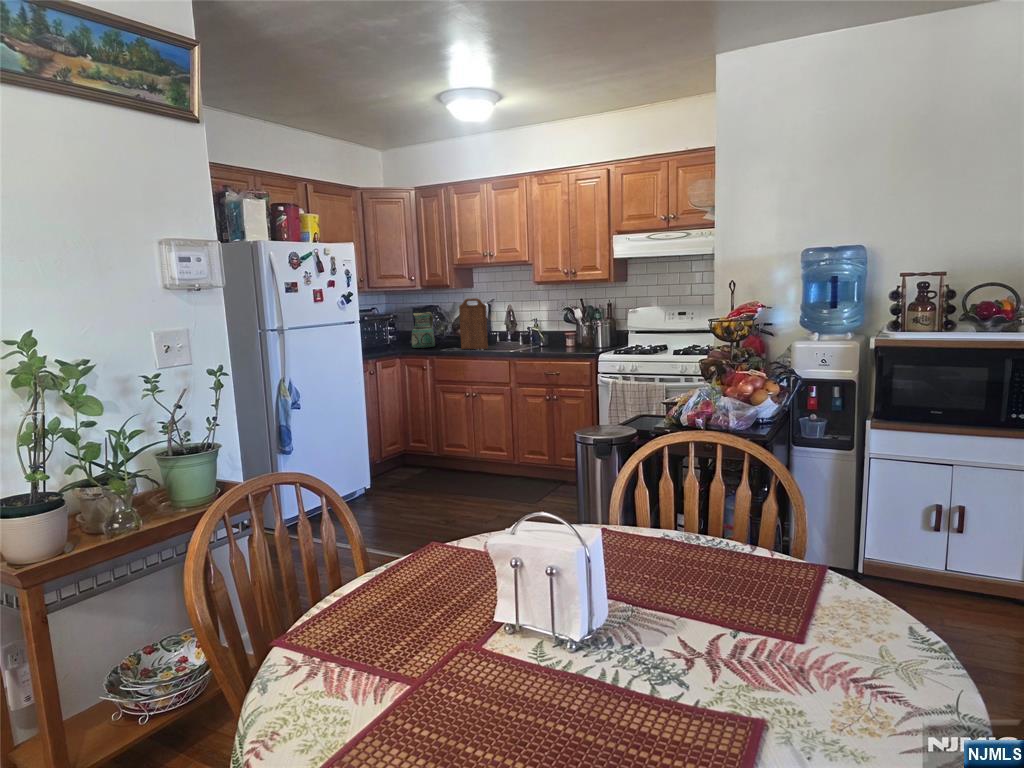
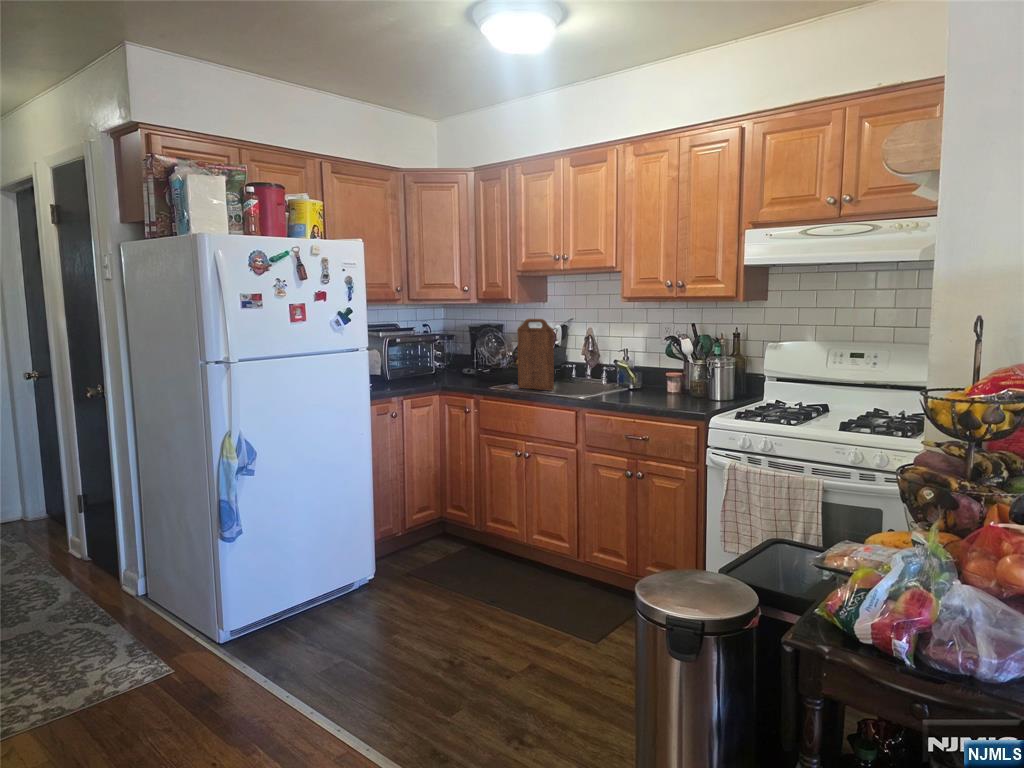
ceramic pitcher: present [412,312,435,348] -> none [457,333,489,382]

